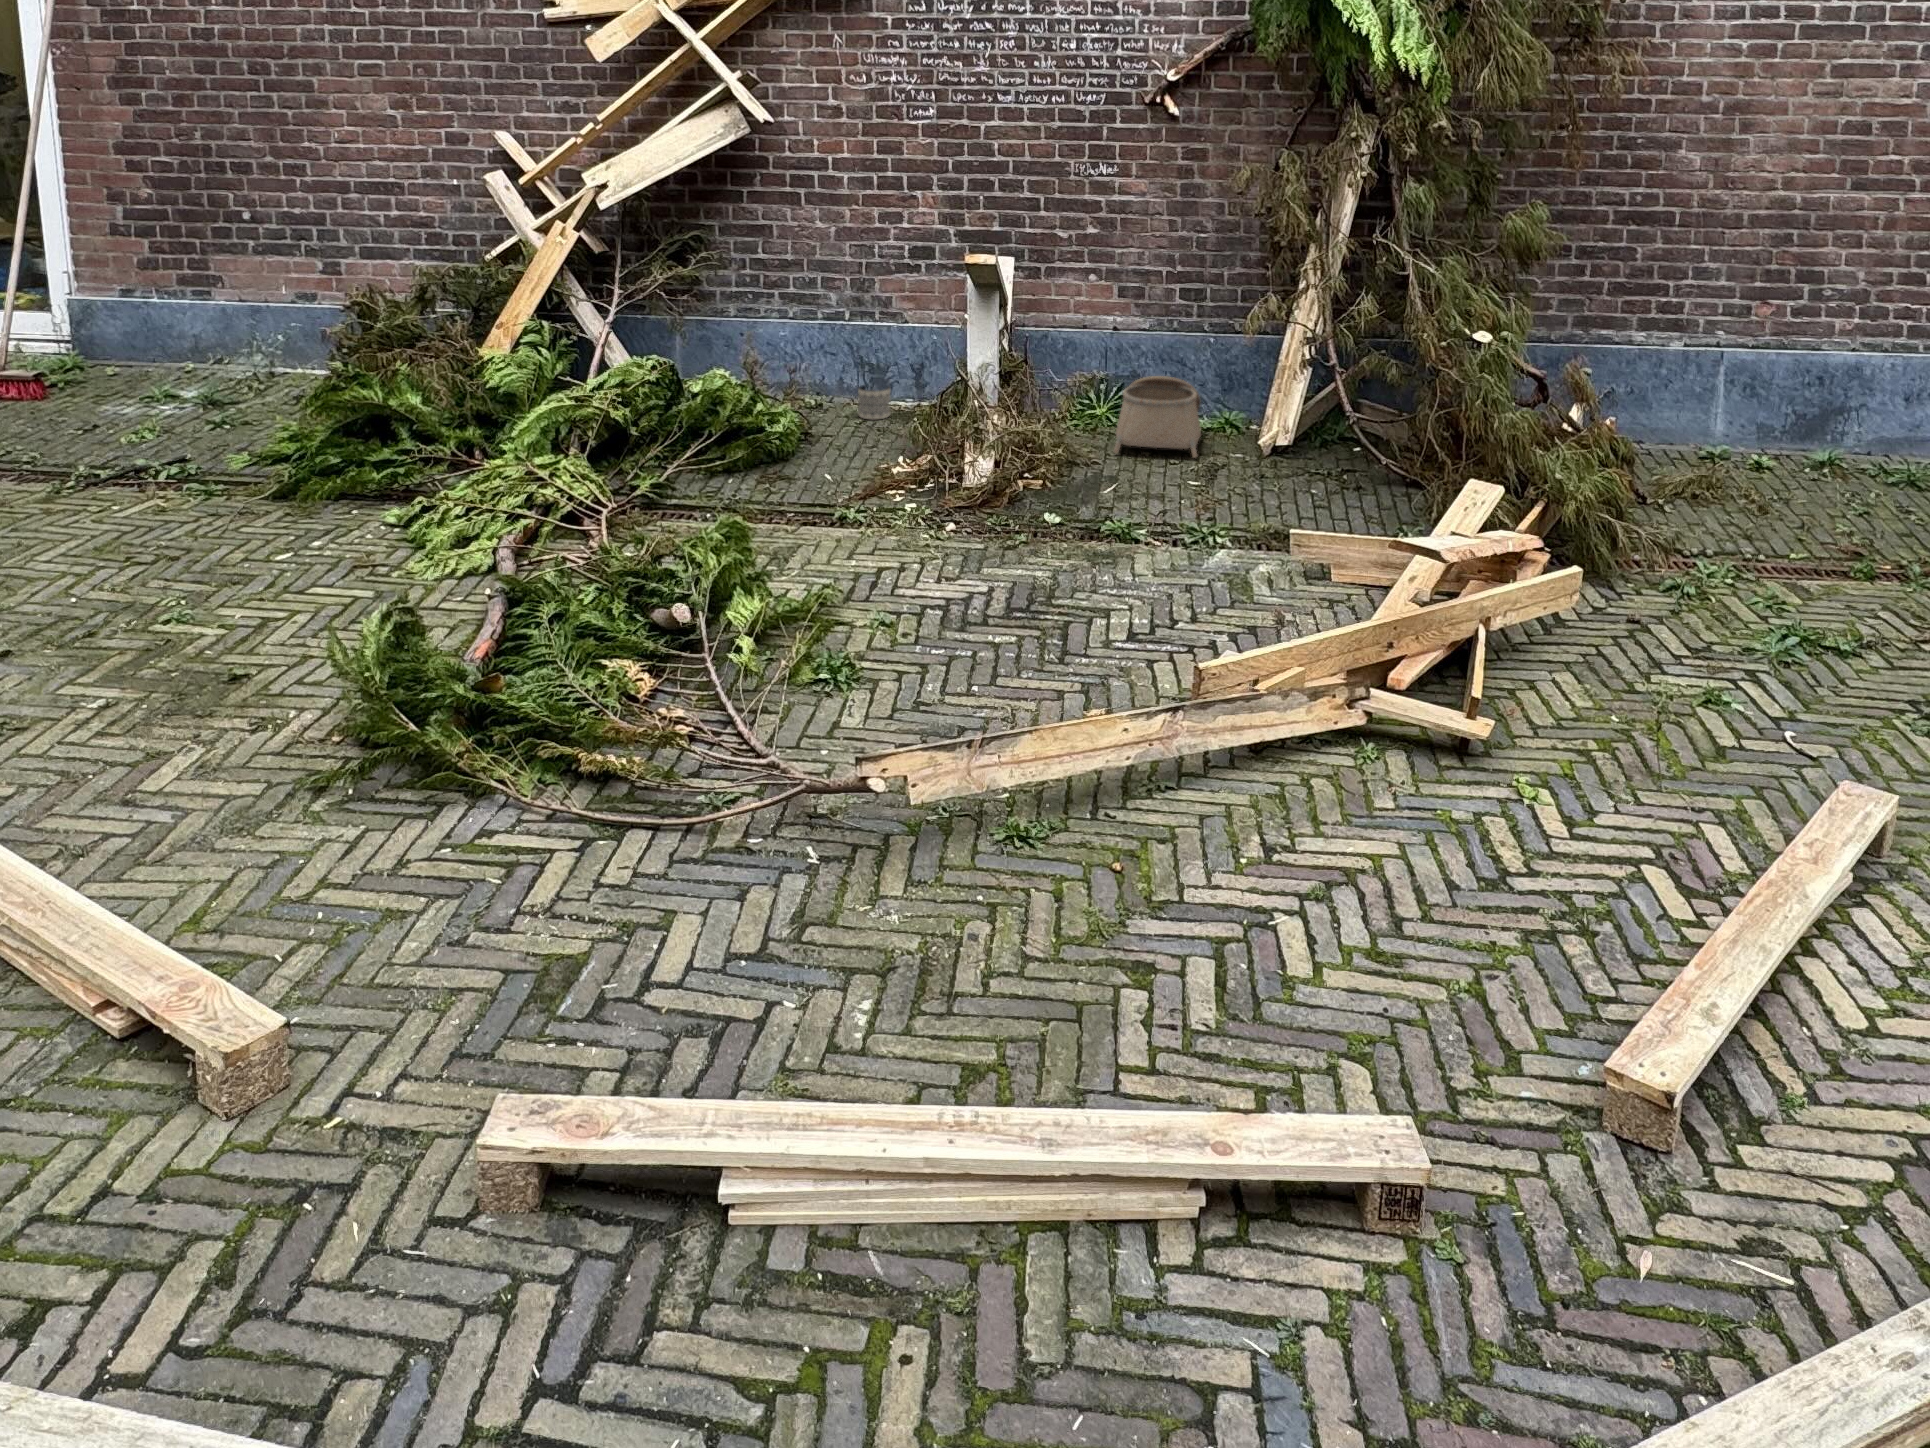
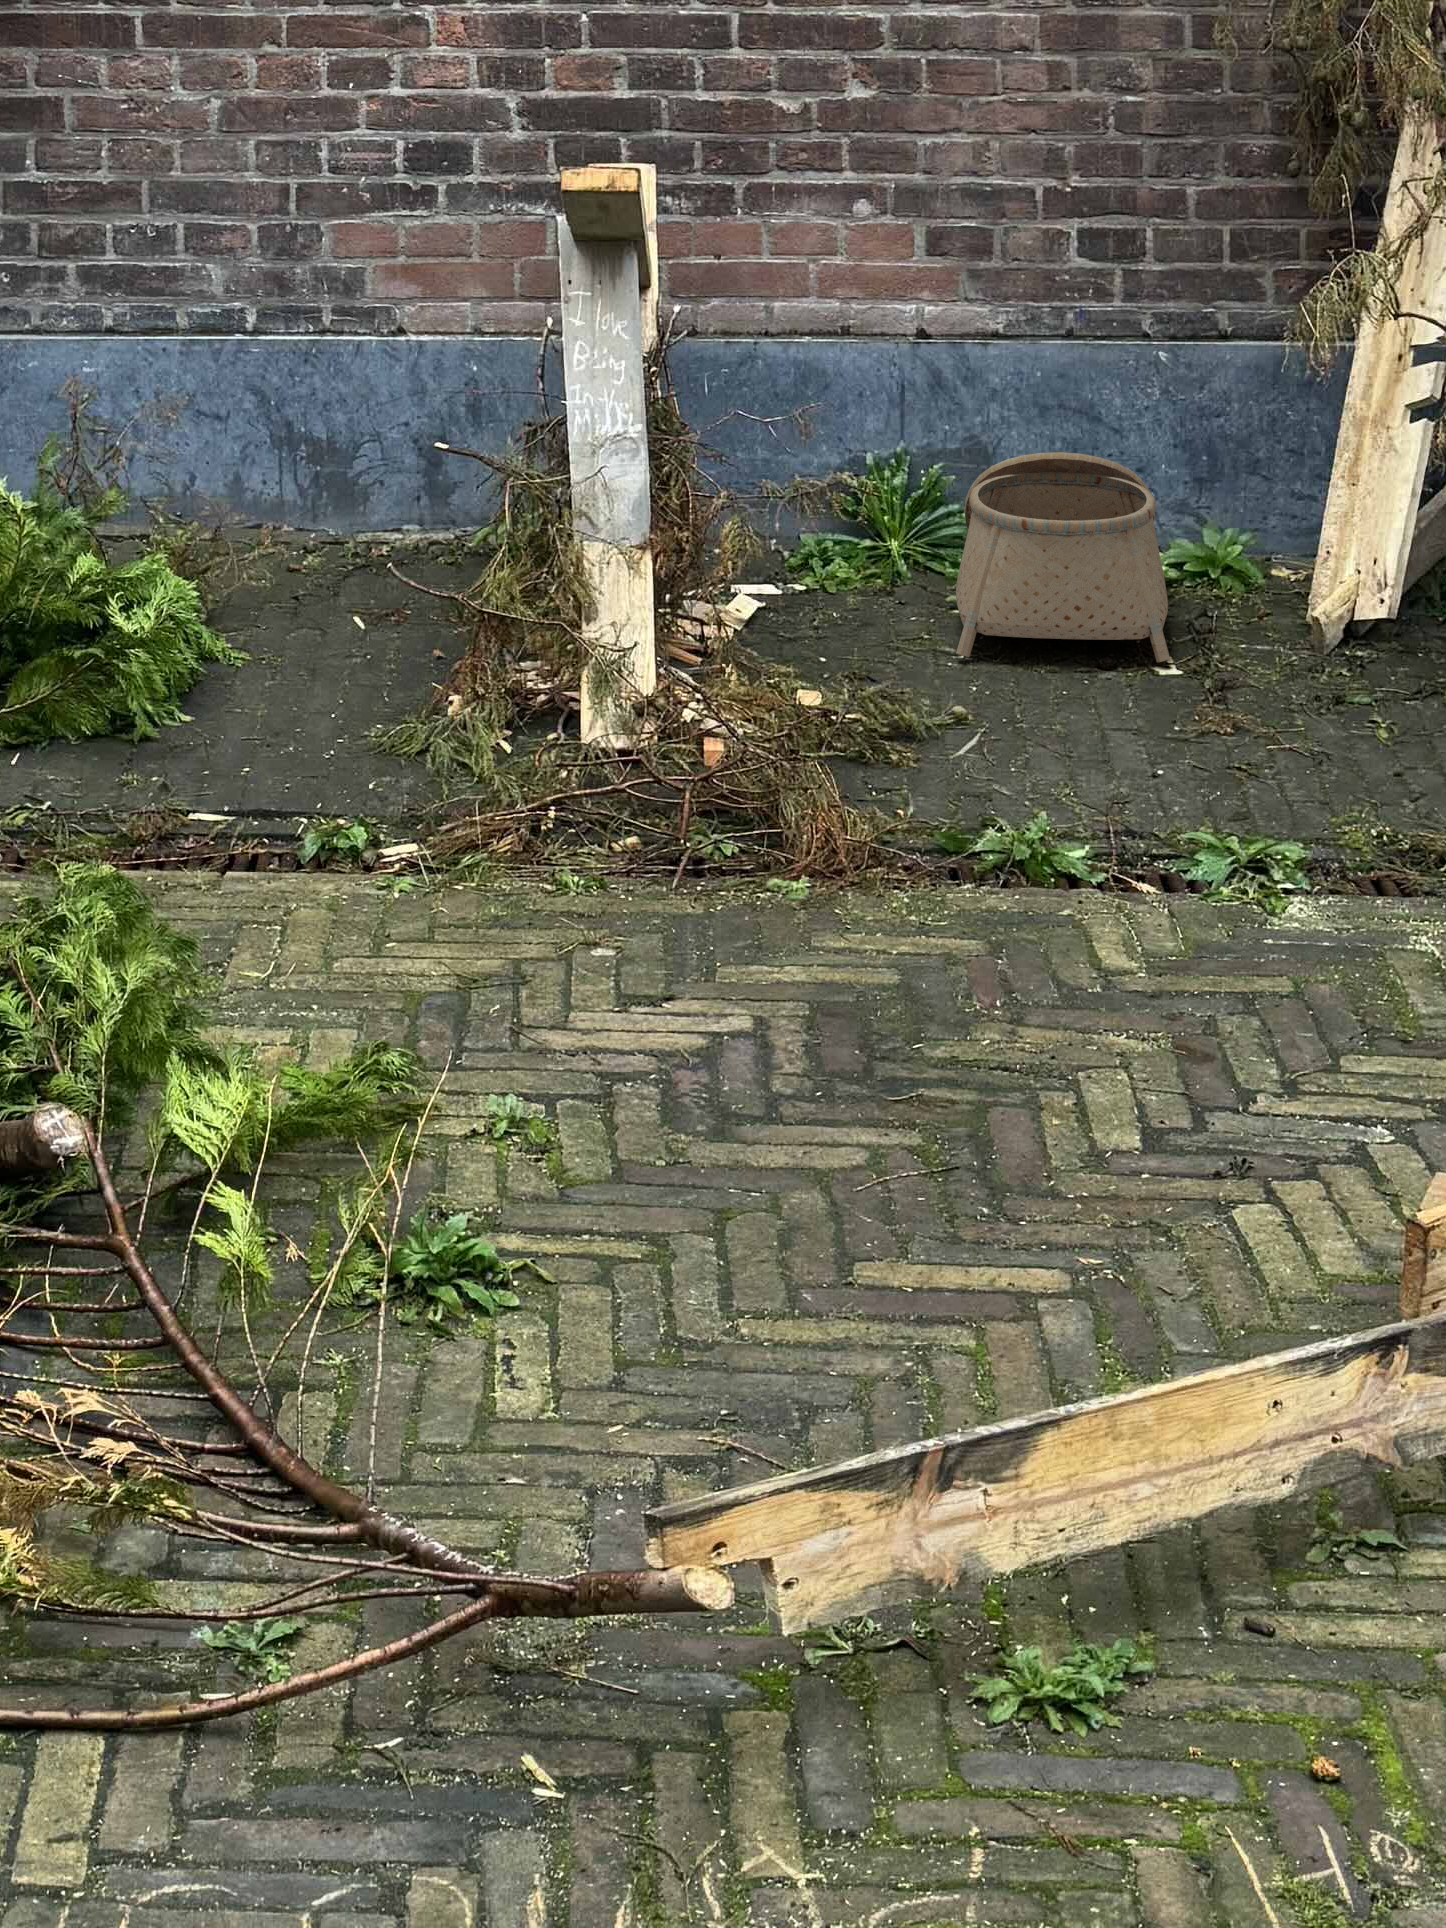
planter: present [858,385,890,419] -> none [286,488,368,582]

